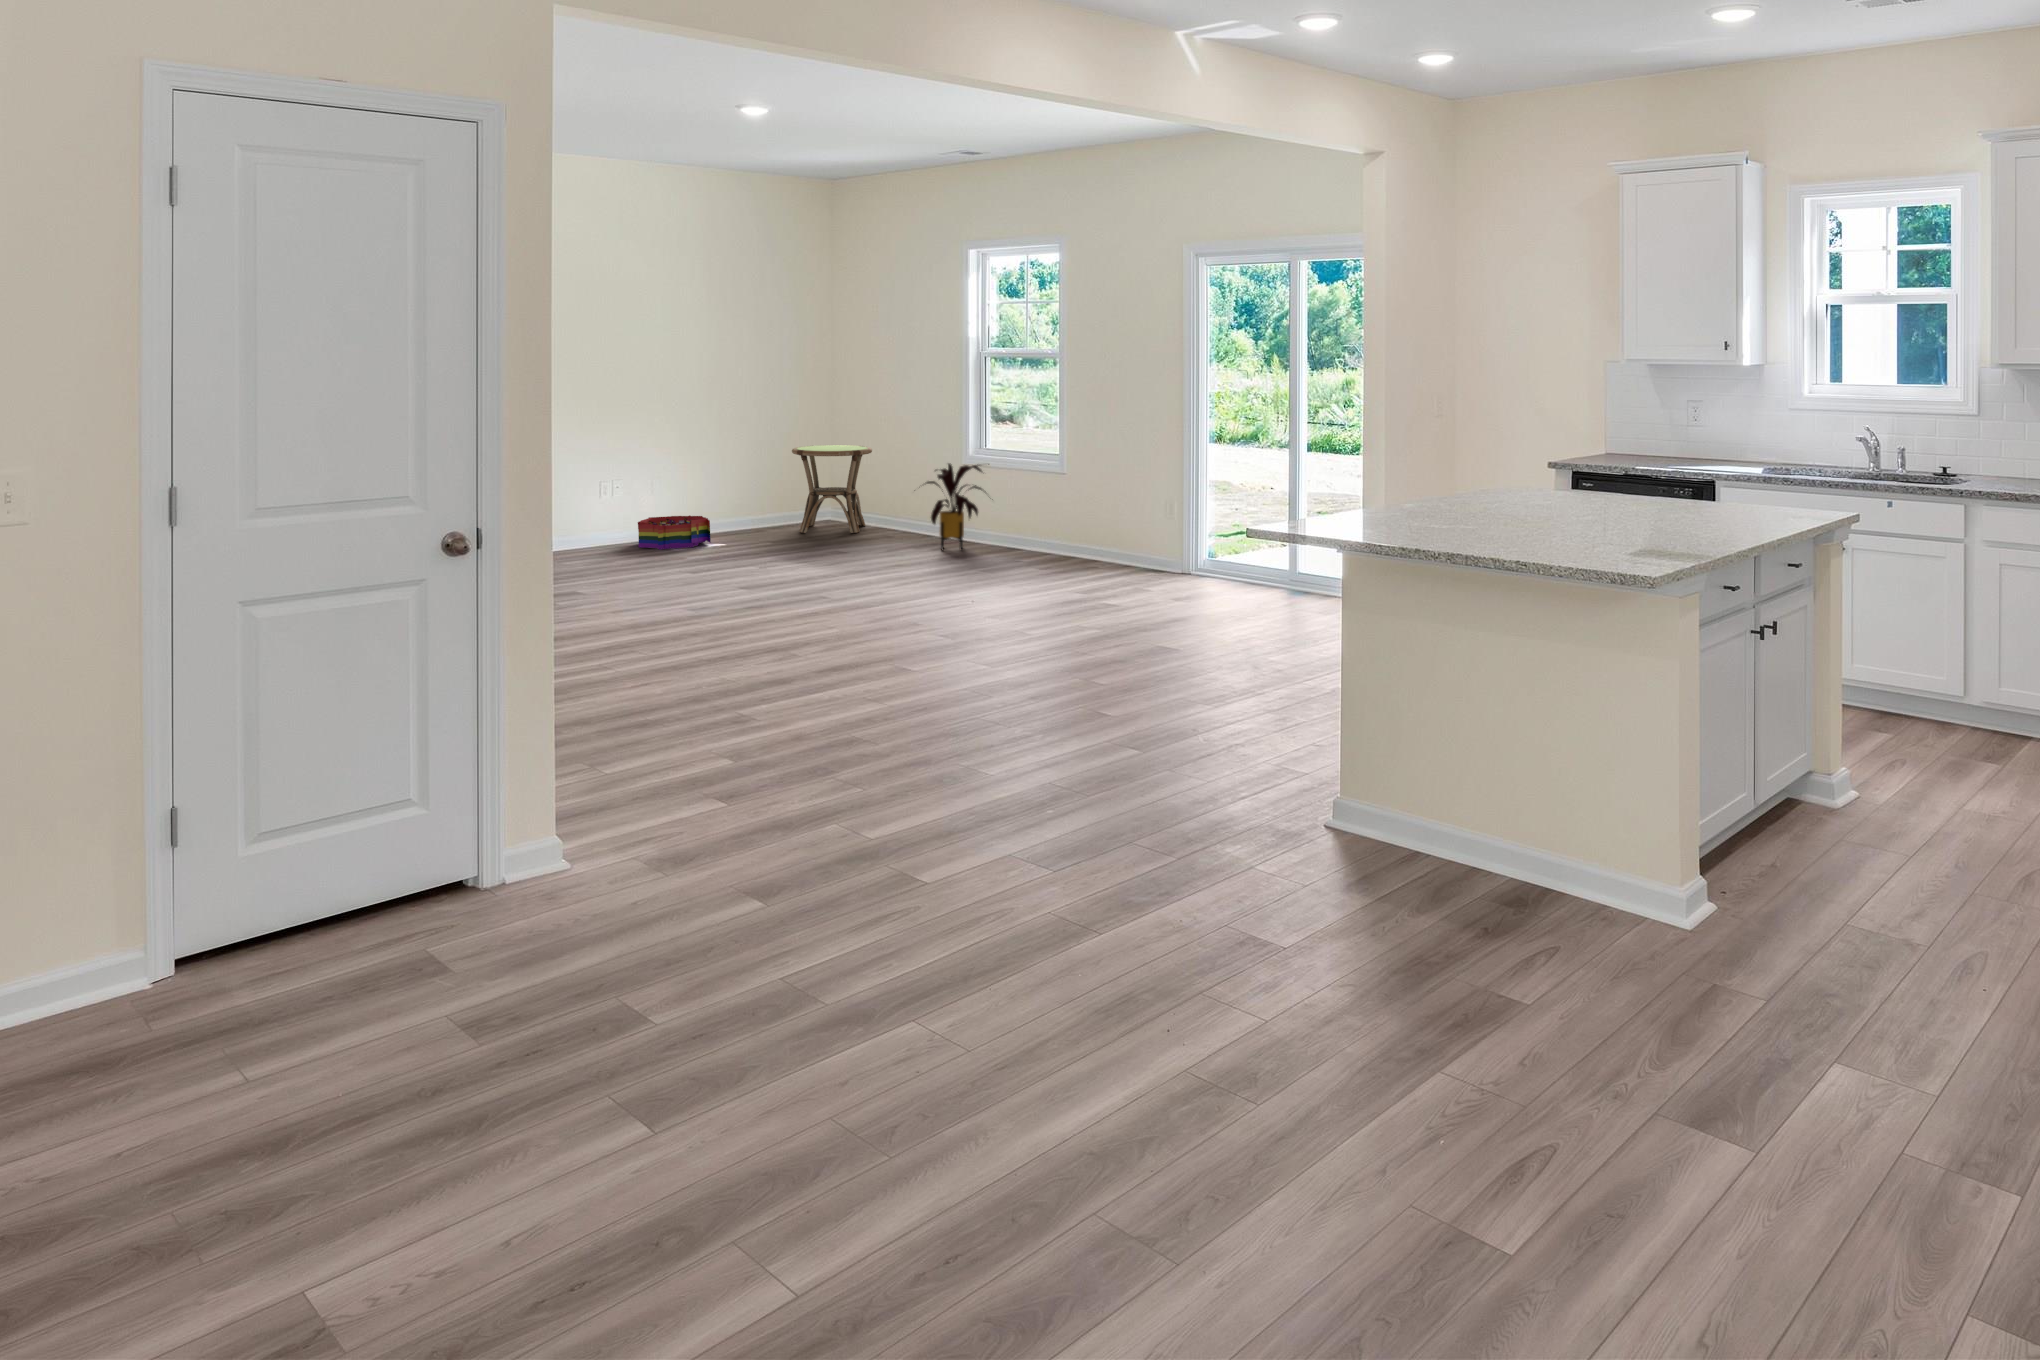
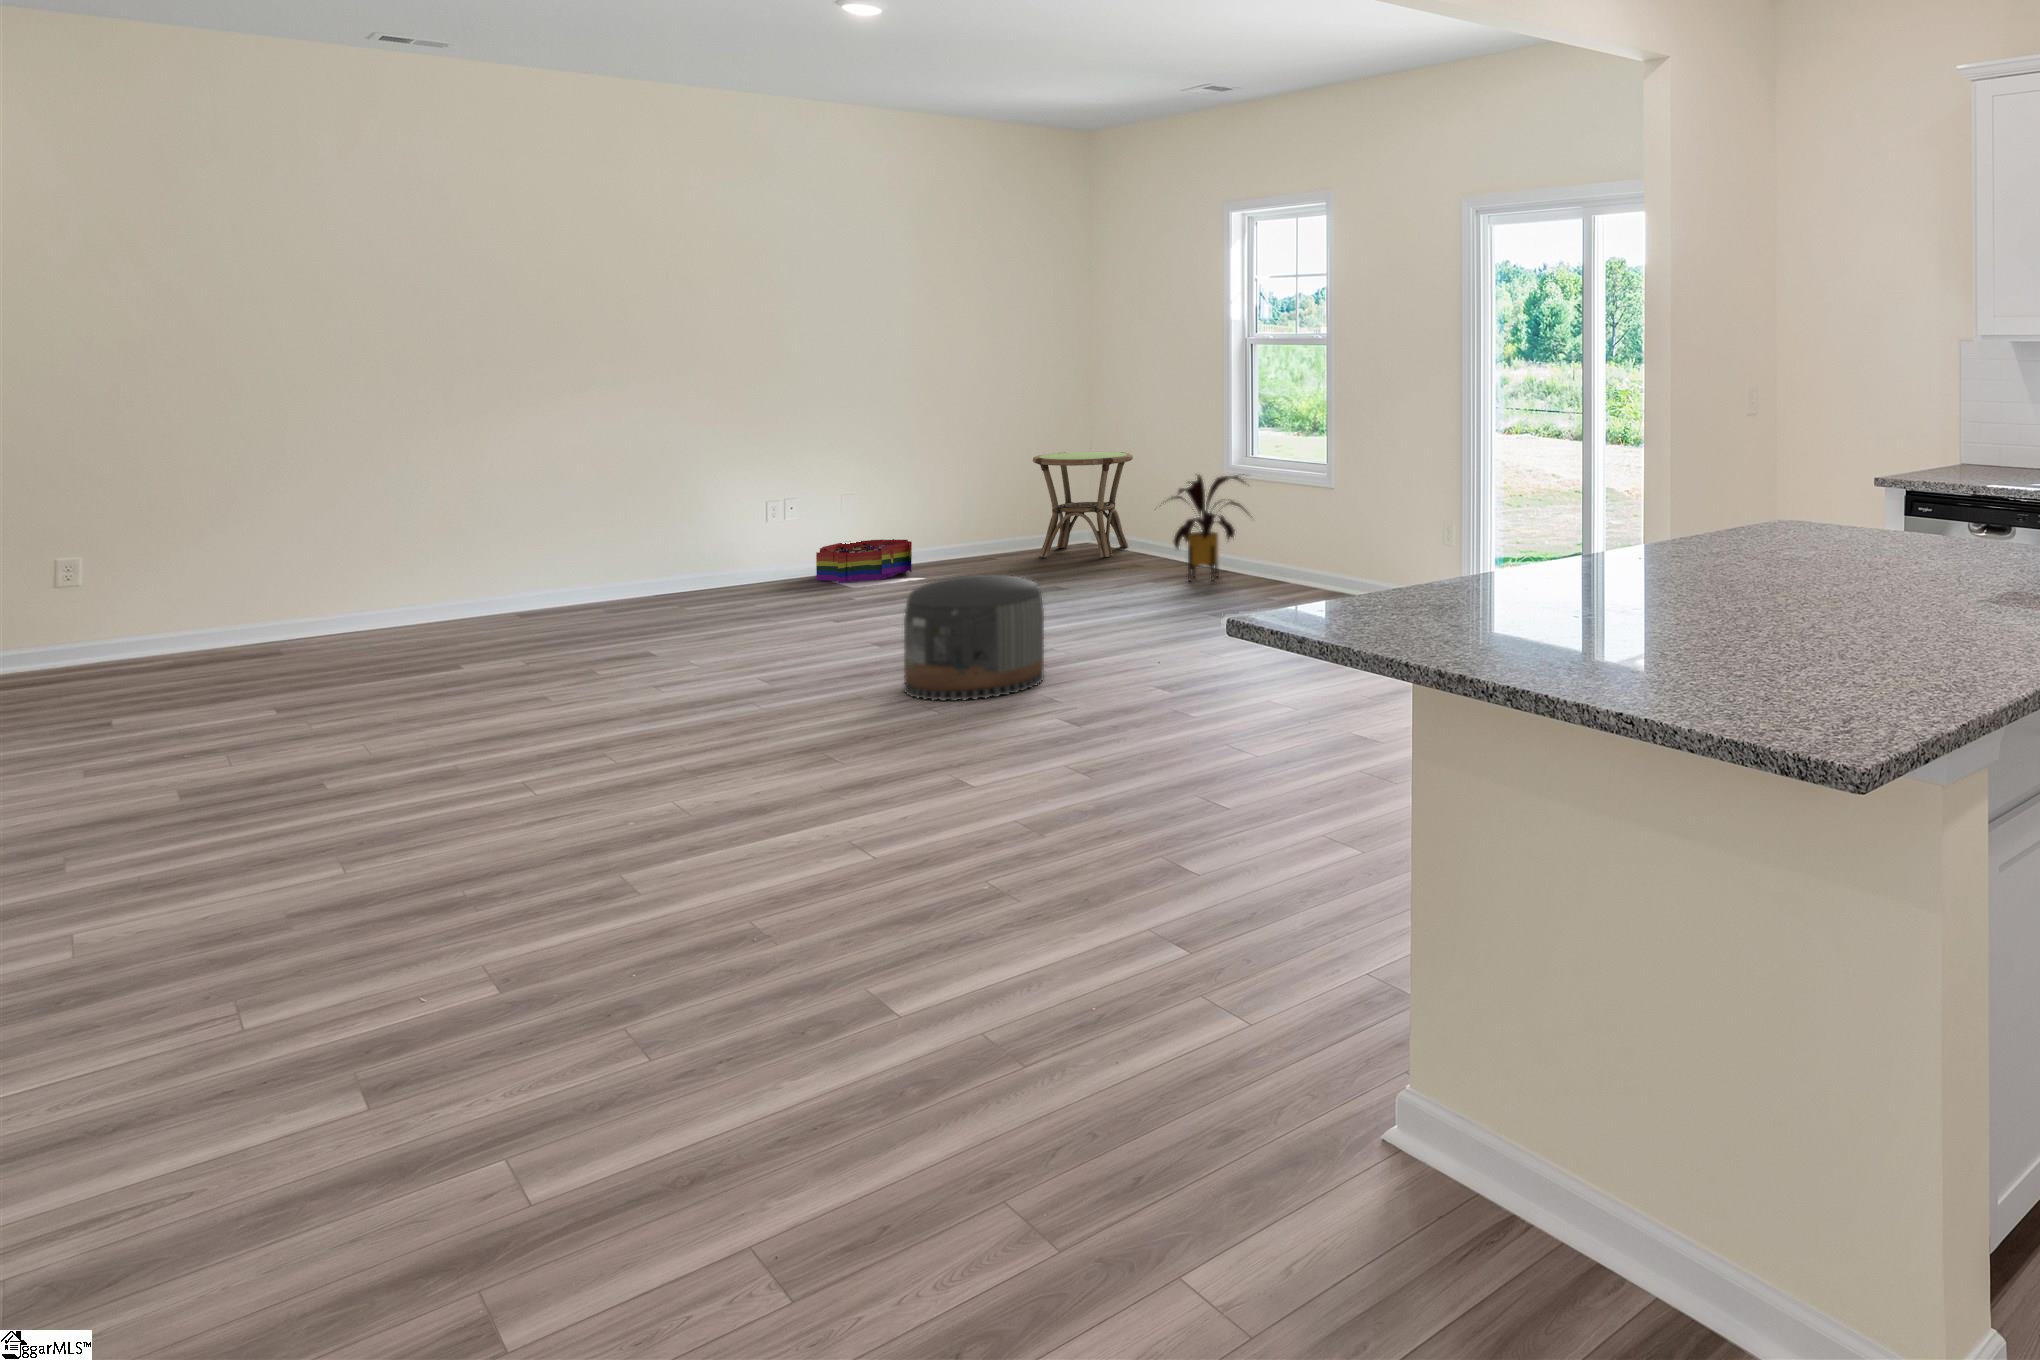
pouf: none [801,536,900,626] -> present [904,575,1044,701]

